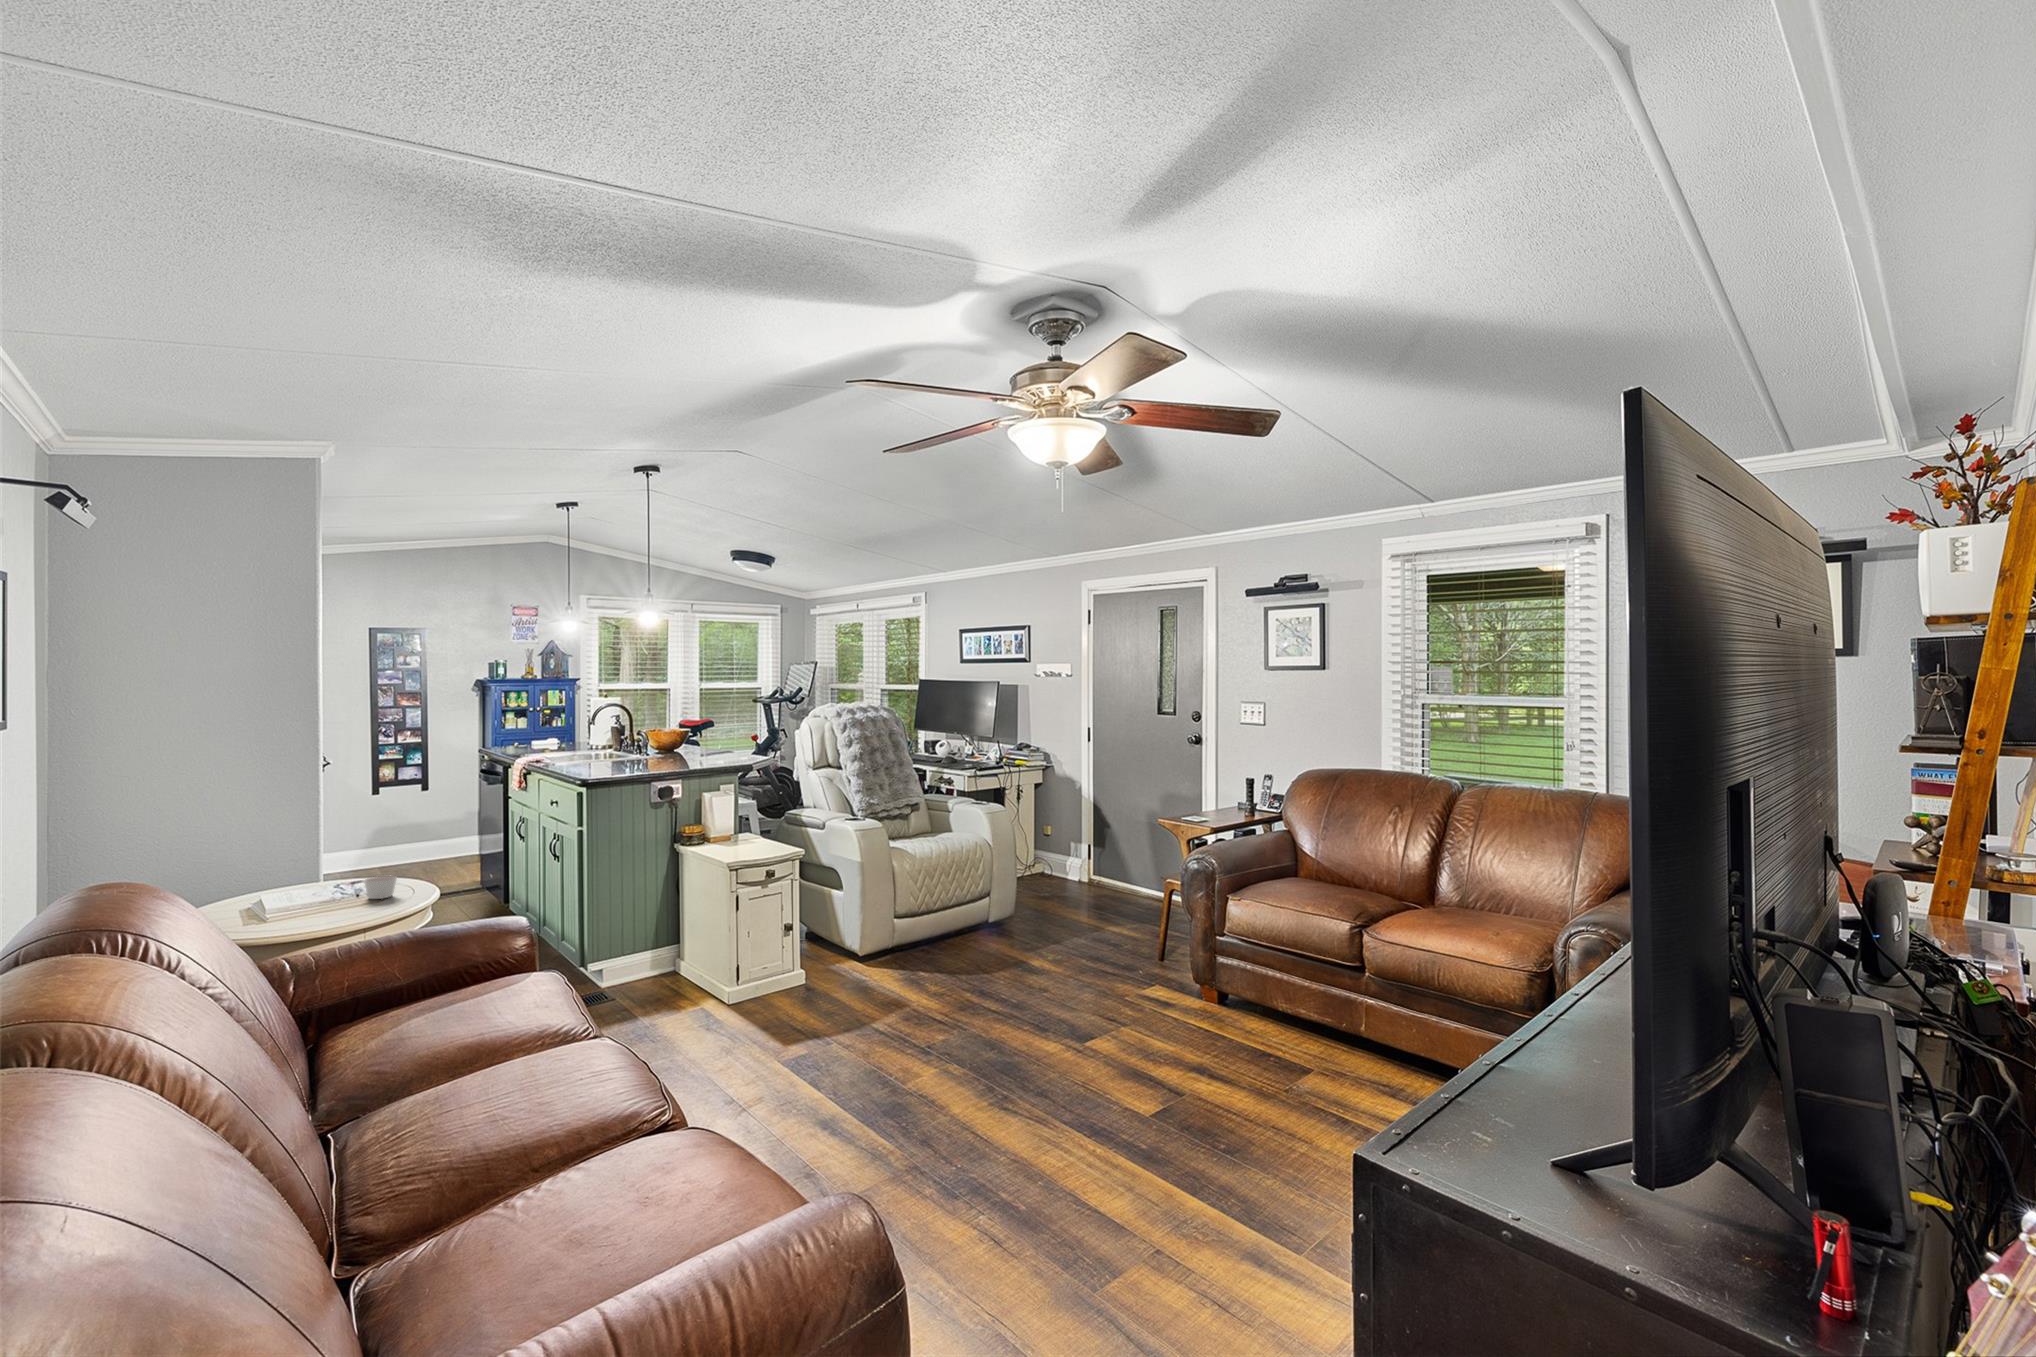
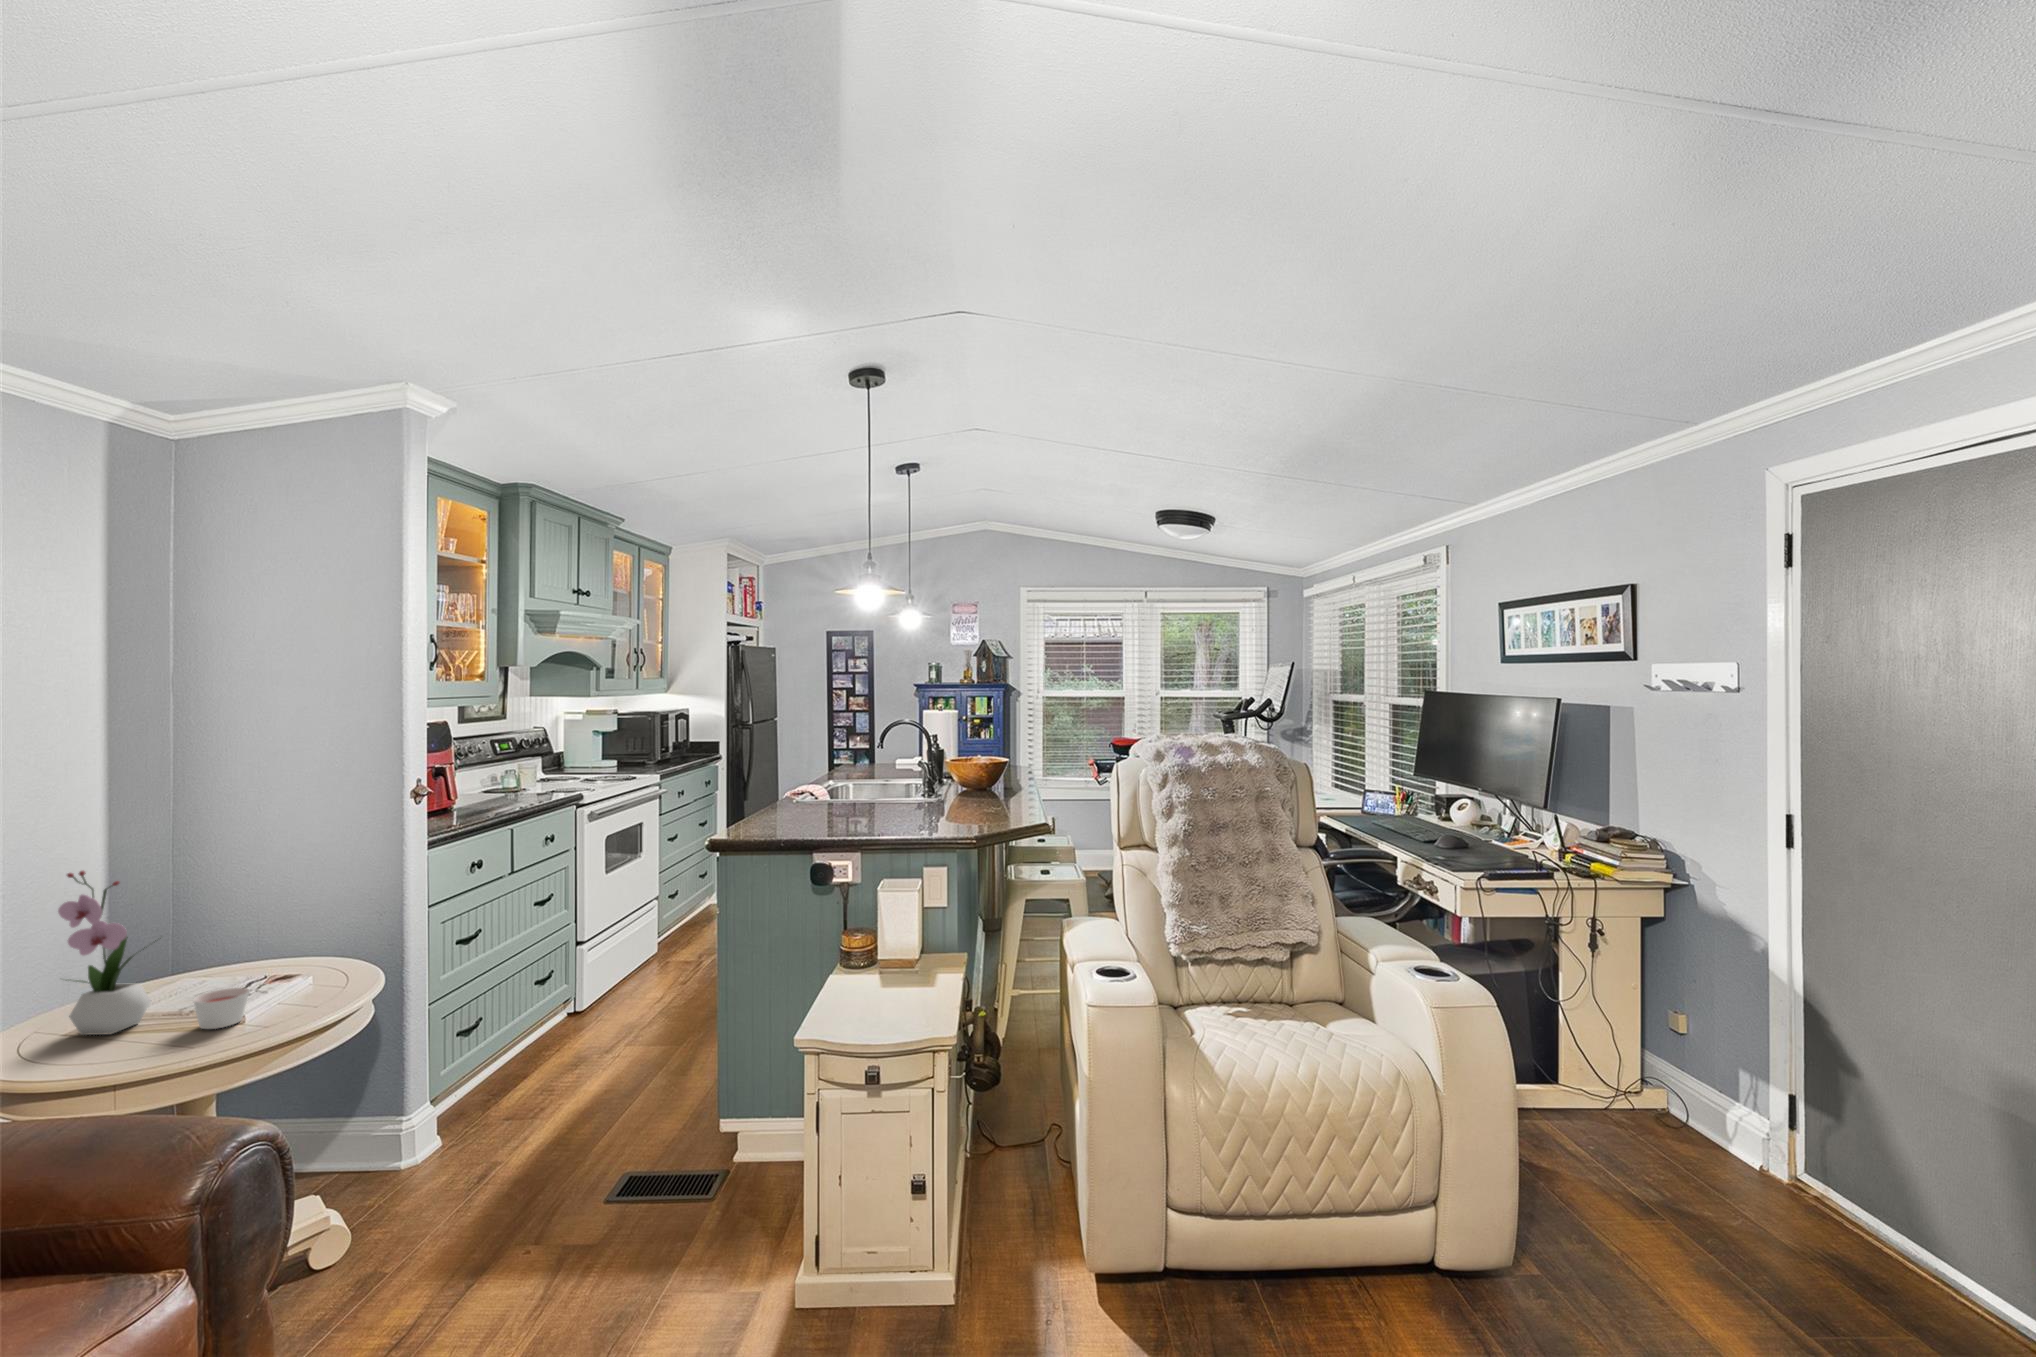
flower arrangement: none [276,802,326,913] -> present [58,871,156,1035]

